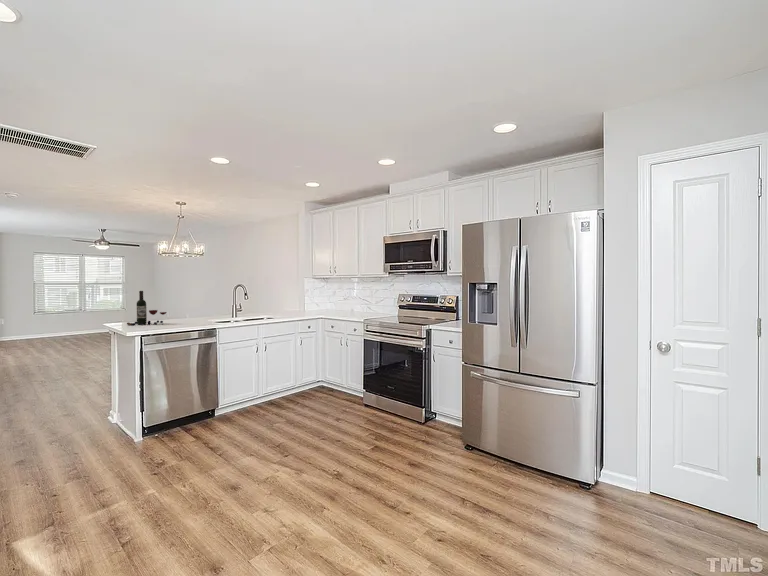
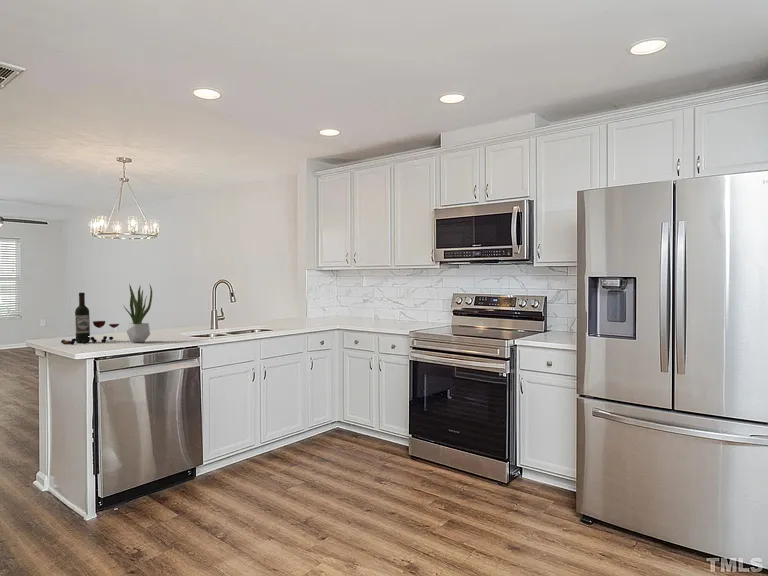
potted plant: none [168,285,188,325] -> present [125,285,152,342]

